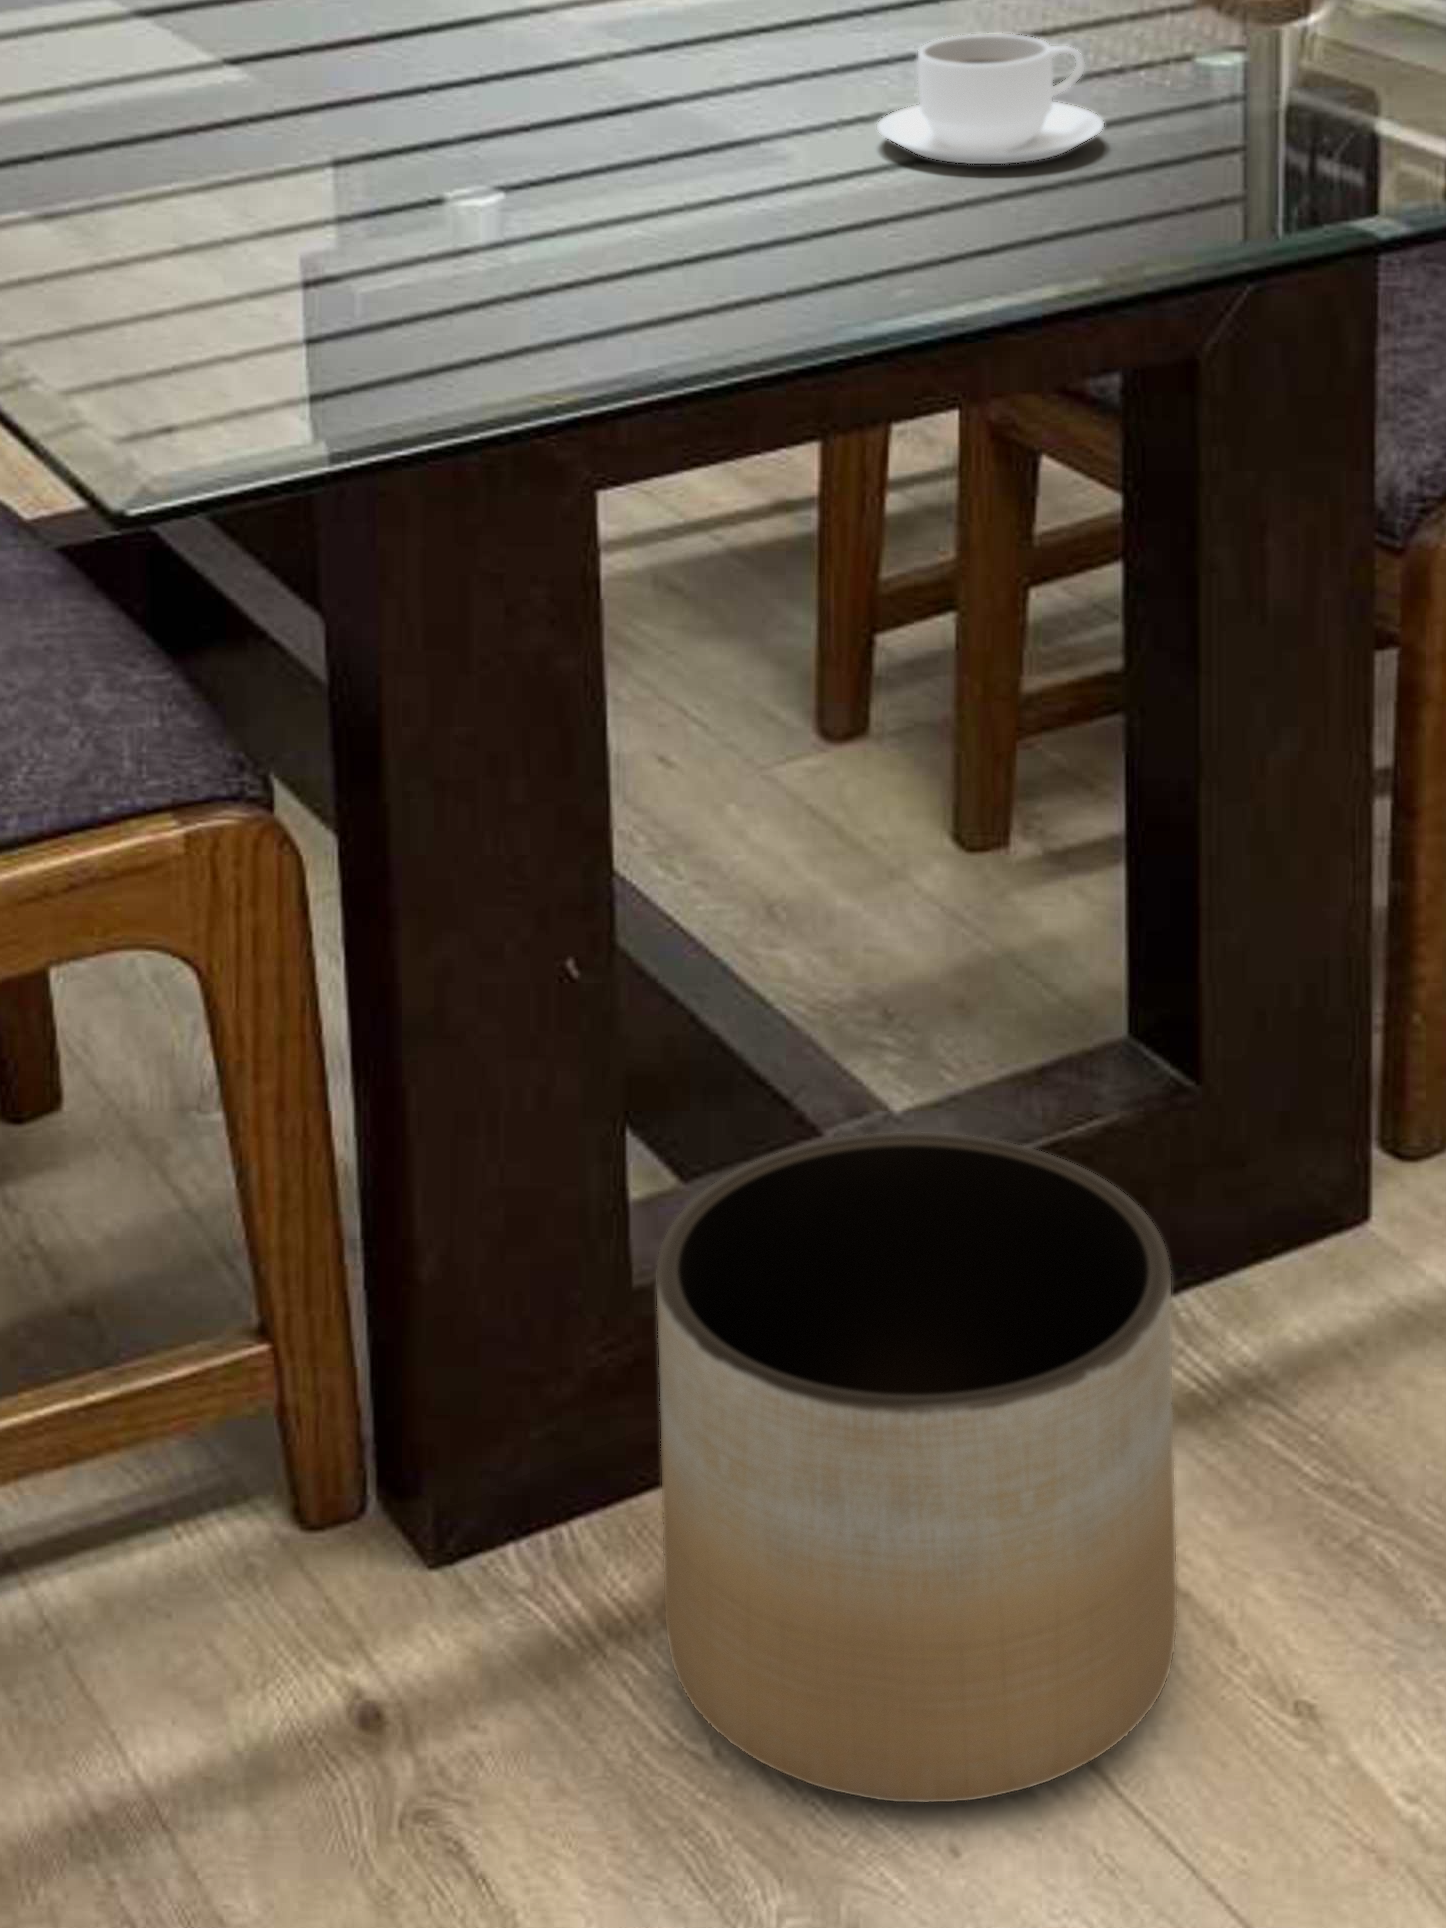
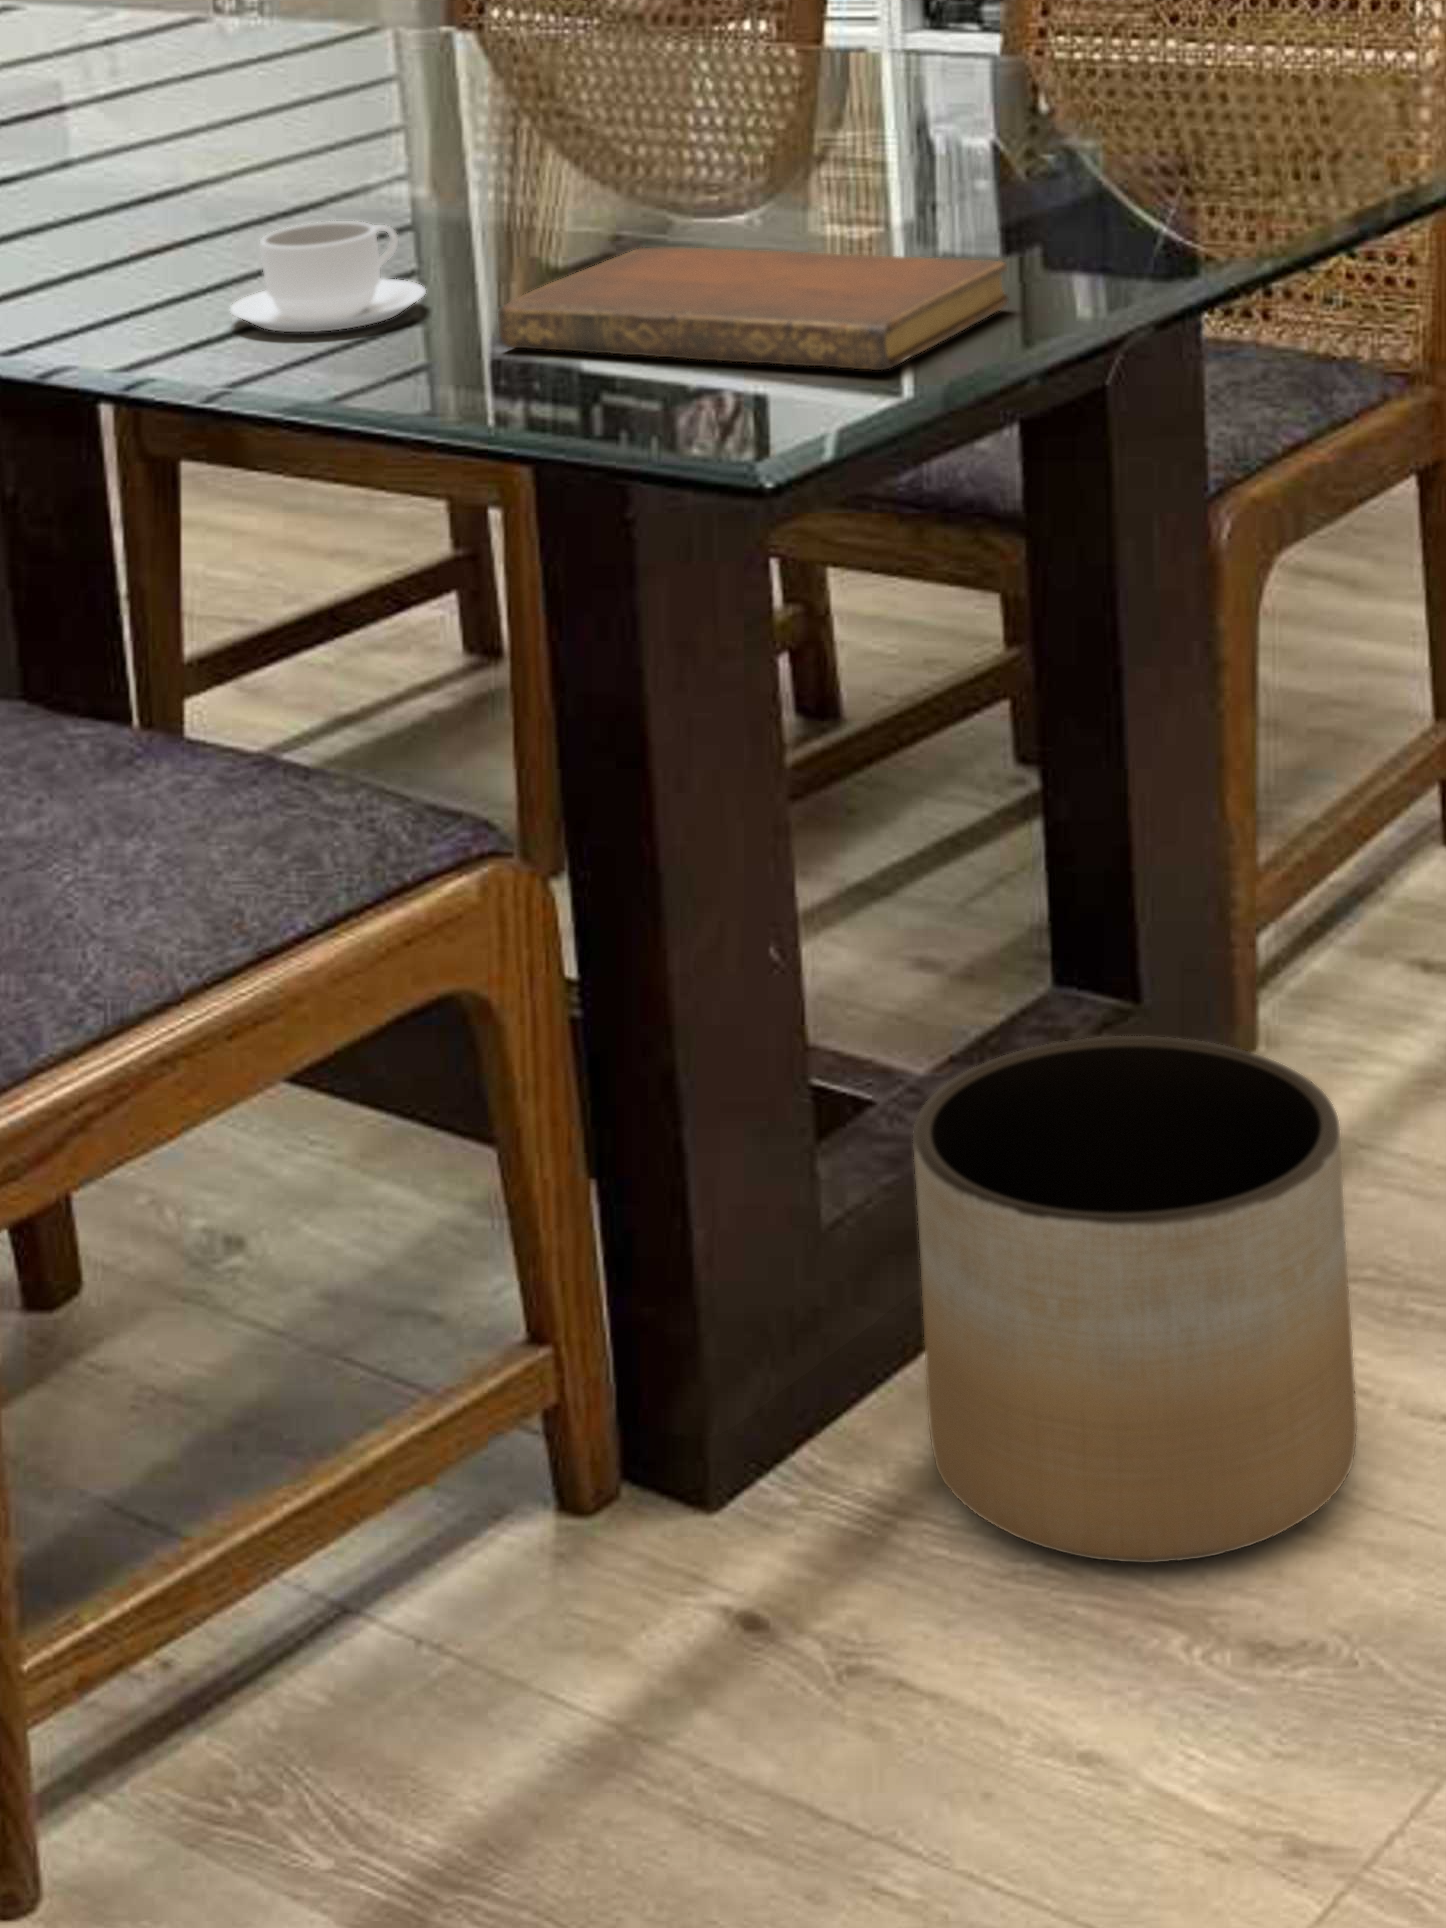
coffee cup: present [877,34,1104,164] -> present [230,221,426,332]
notebook: none [291,123,867,333] -> present [498,247,1009,370]

